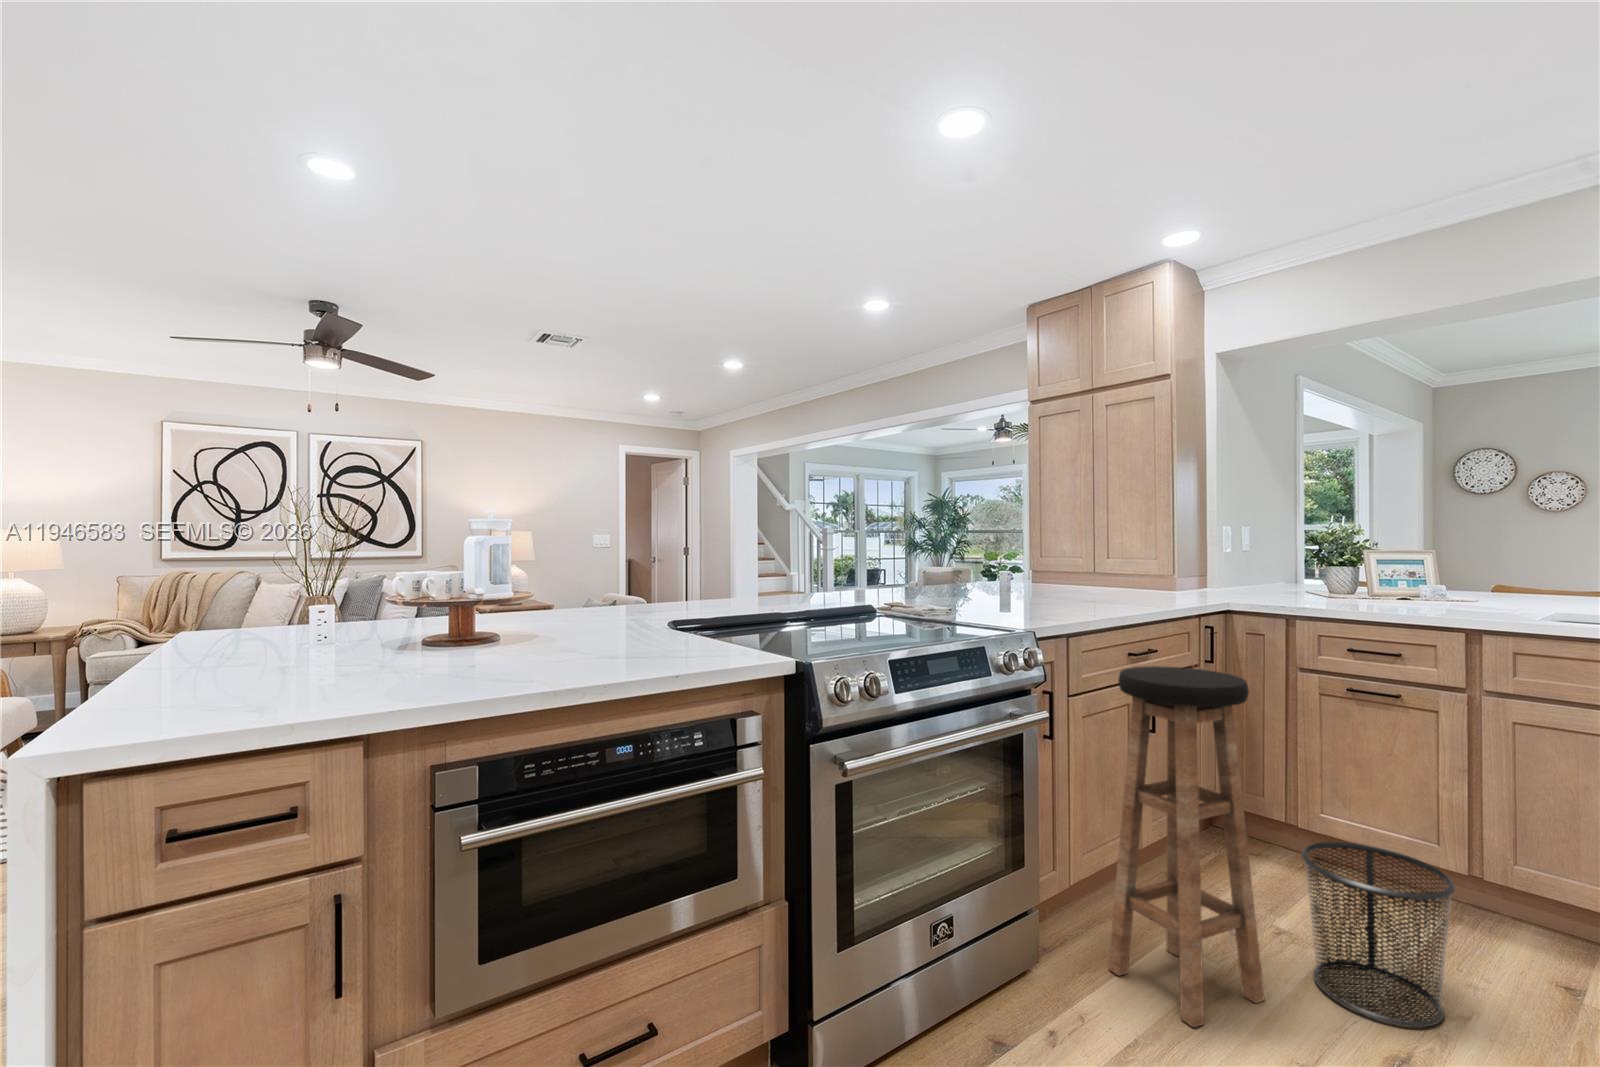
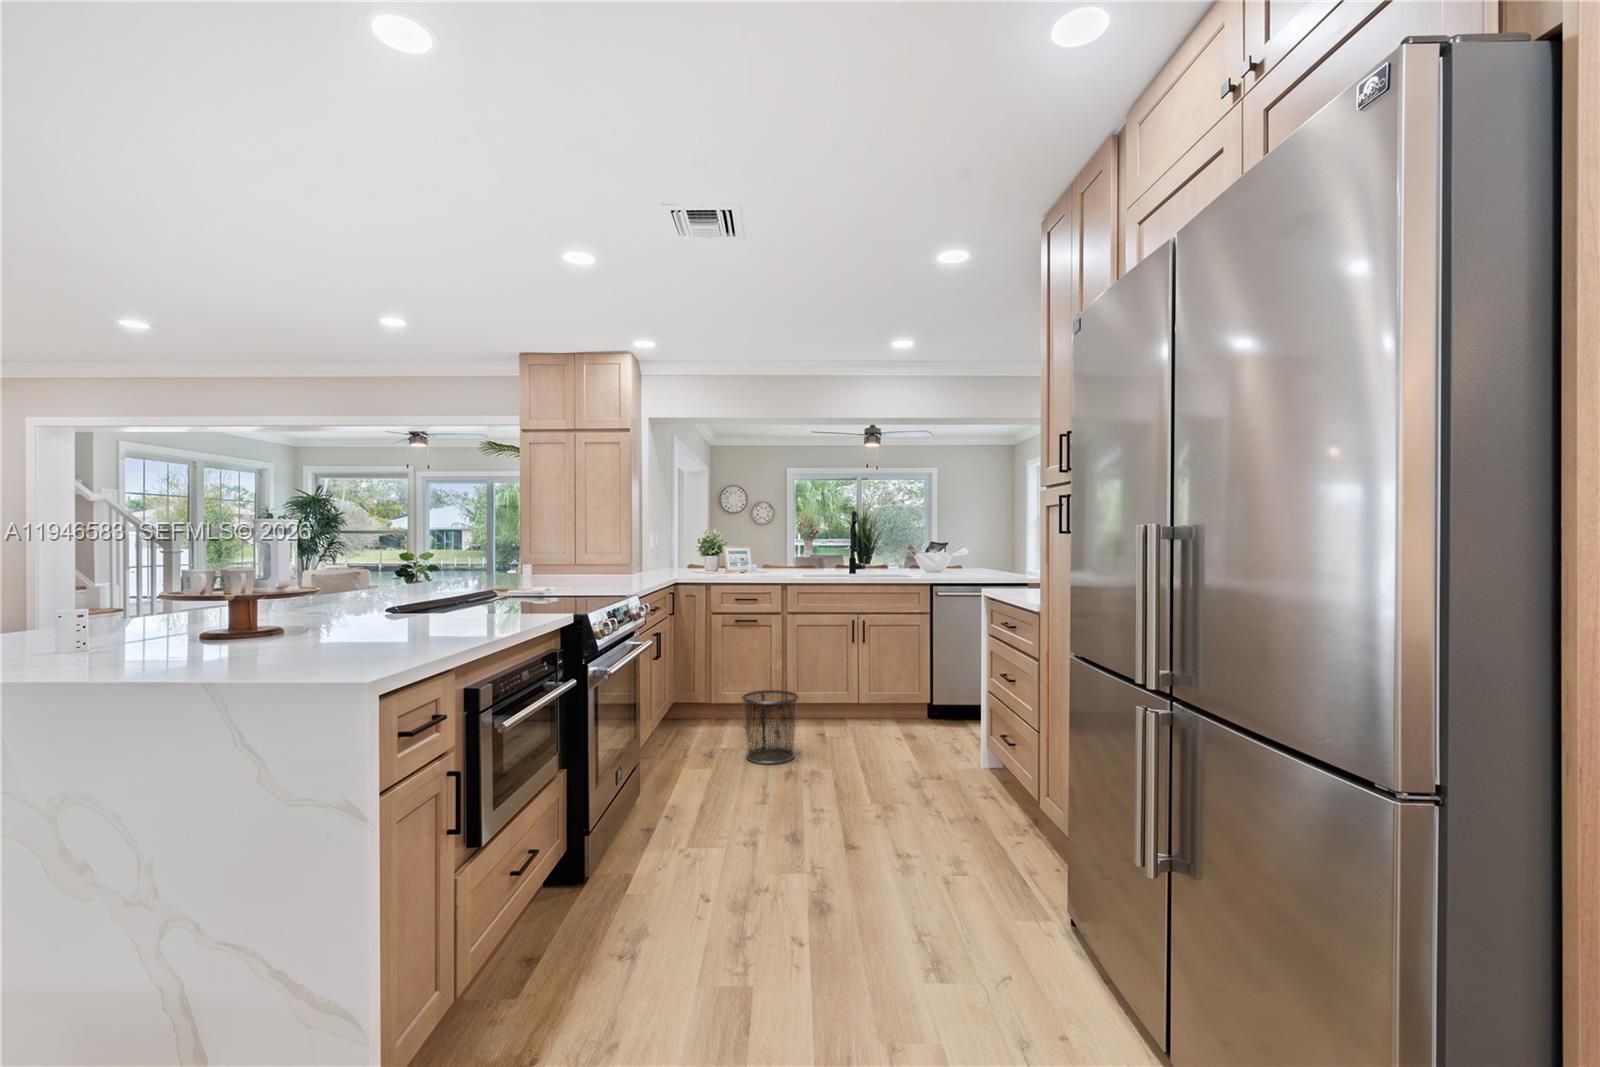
bar stool: present [1108,666,1264,1027] -> none [668,611,736,790]

